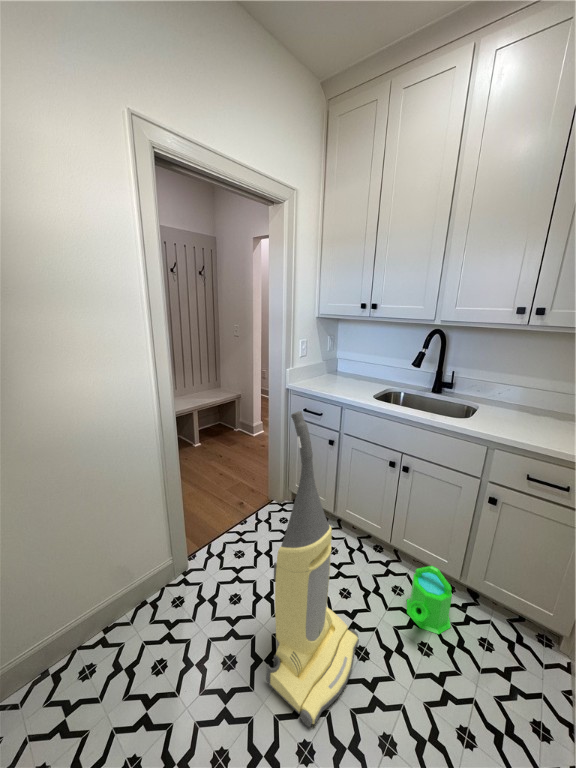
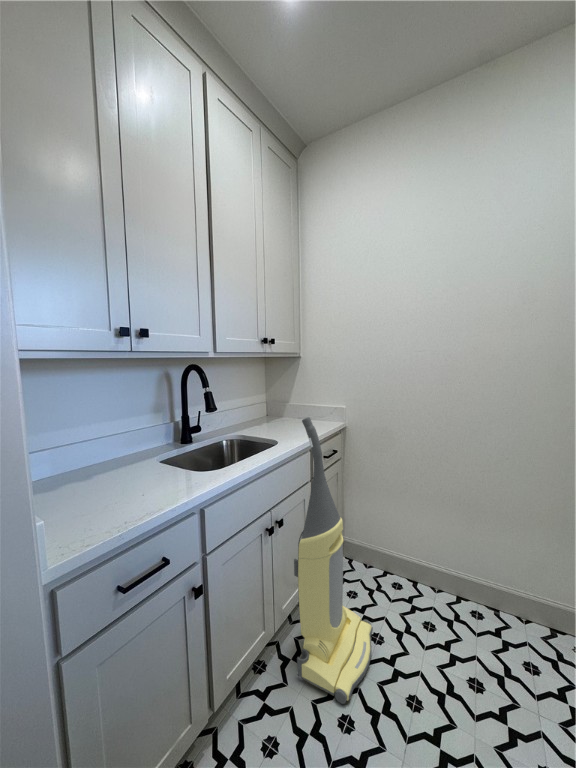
watering can: present [407,566,452,634] -> none [406,552,447,614]

